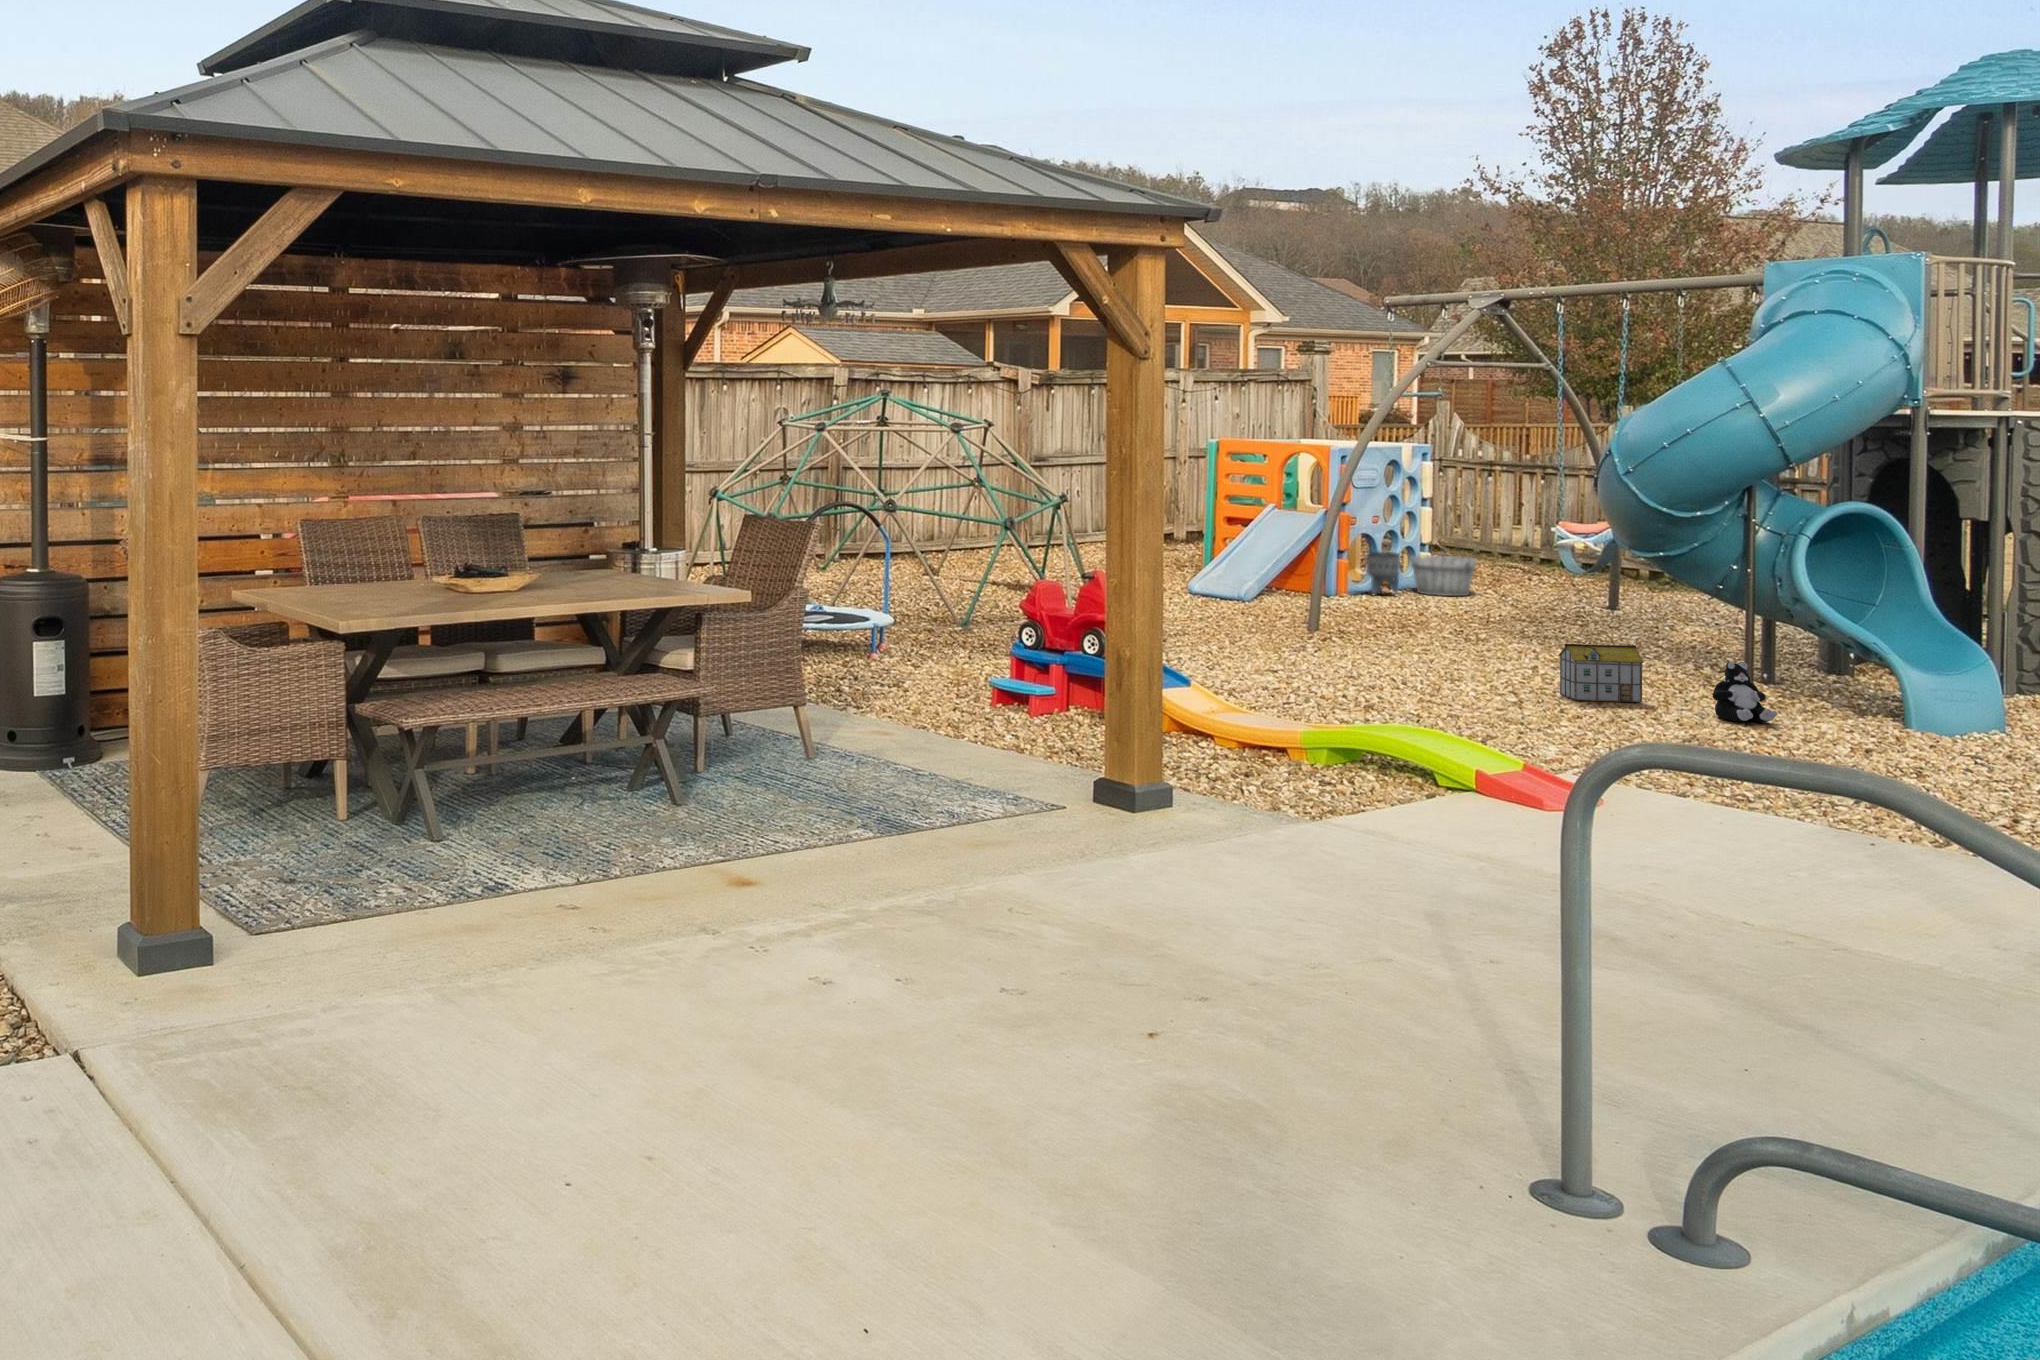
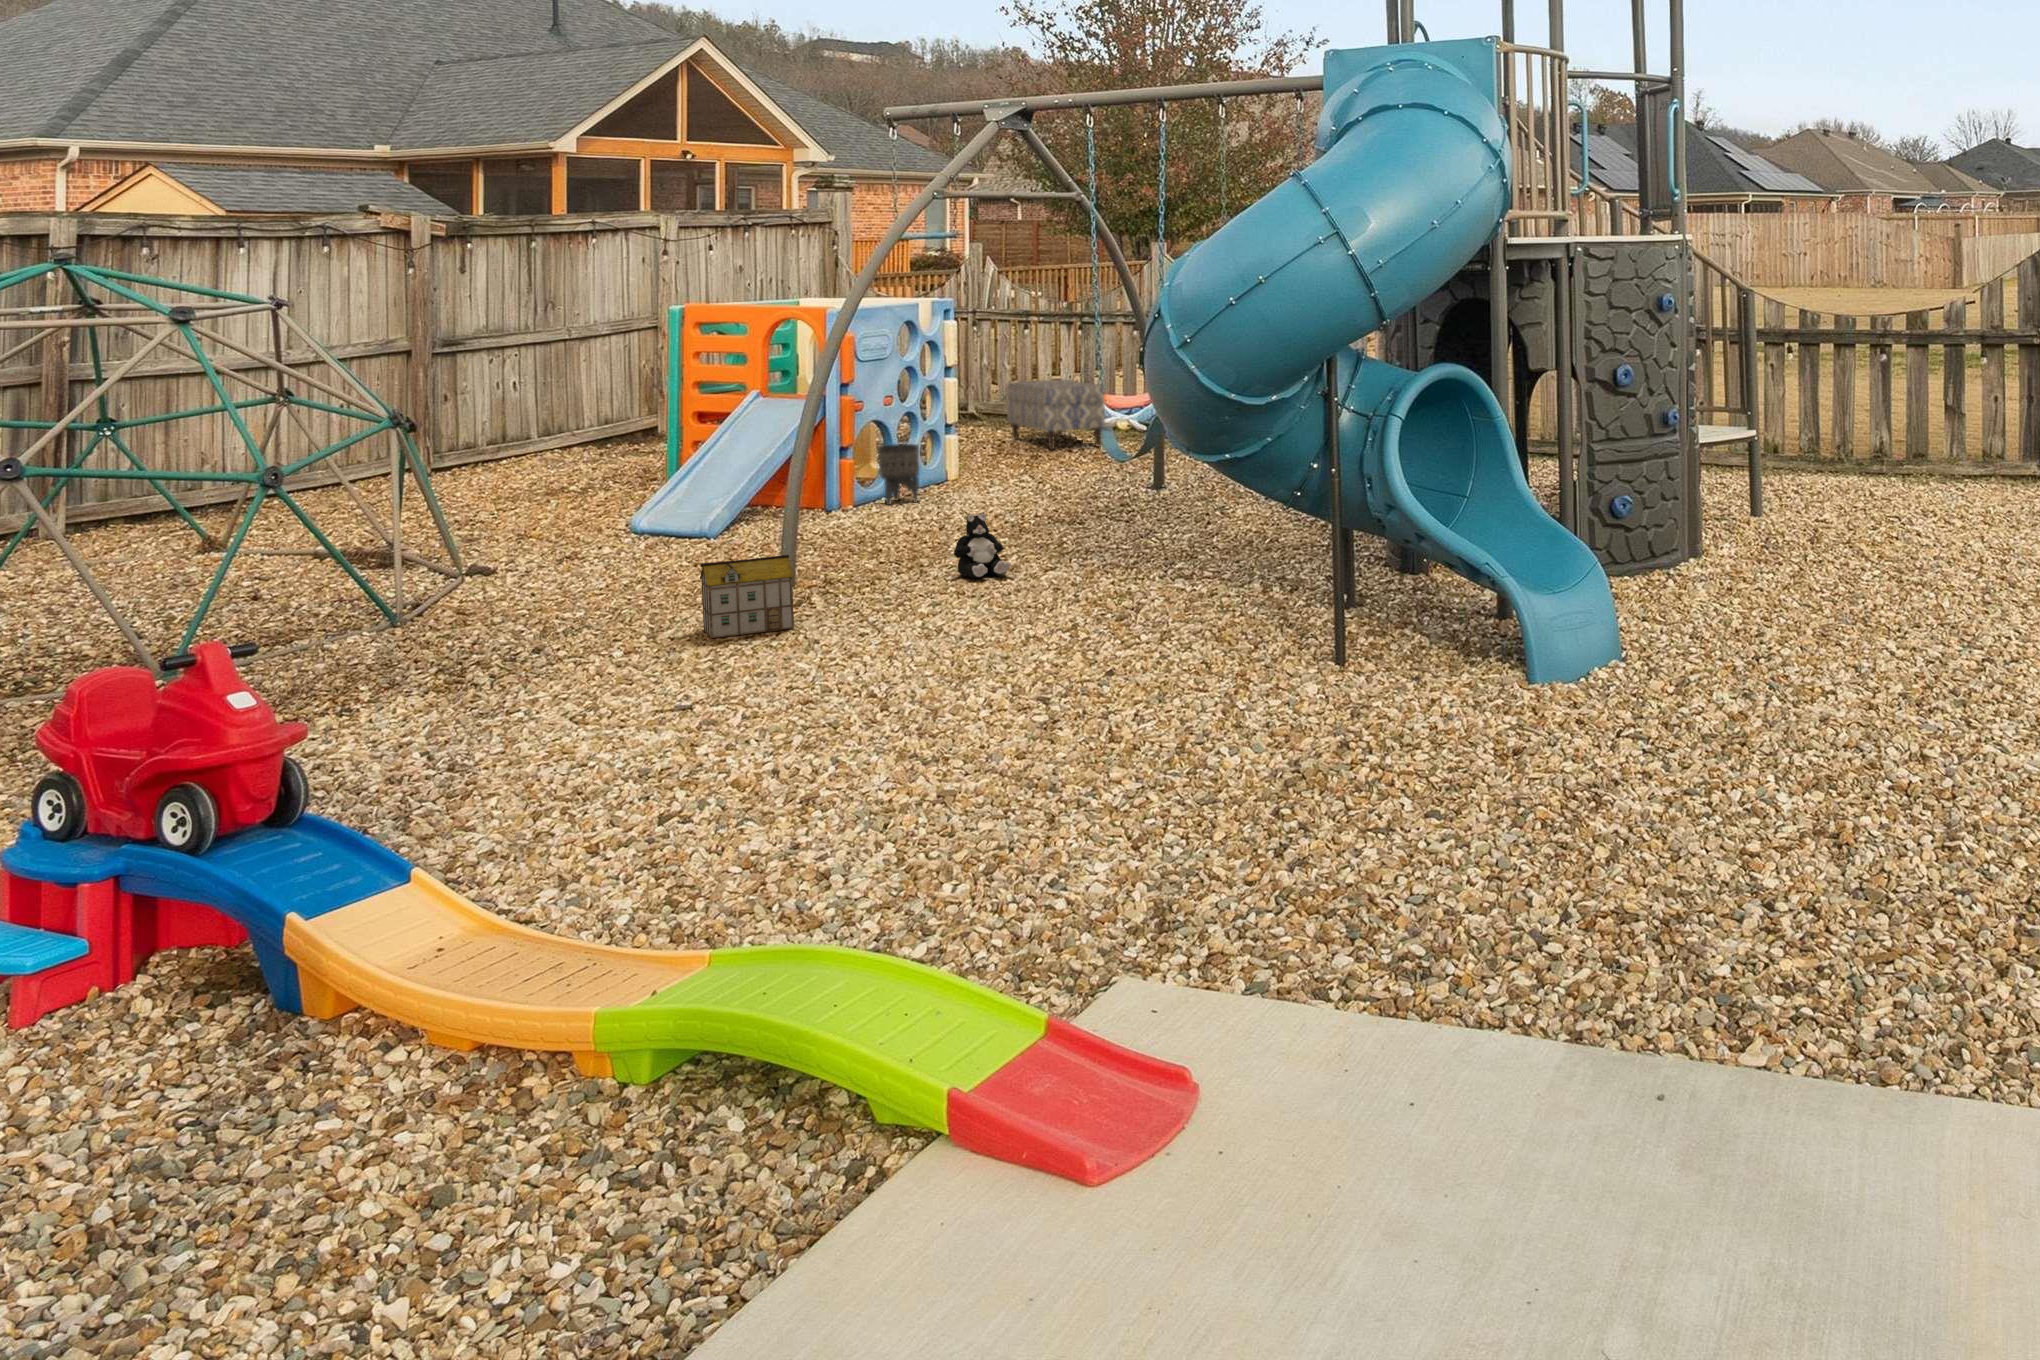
bench: none [1469,517,1564,575] -> present [1007,379,1105,450]
wooden bucket: present [1411,545,1476,596] -> none [933,427,1010,495]
toy house: present [1559,644,1644,702] -> present [700,555,794,638]
plush toy: present [1713,662,1778,722] -> present [954,513,1010,578]

